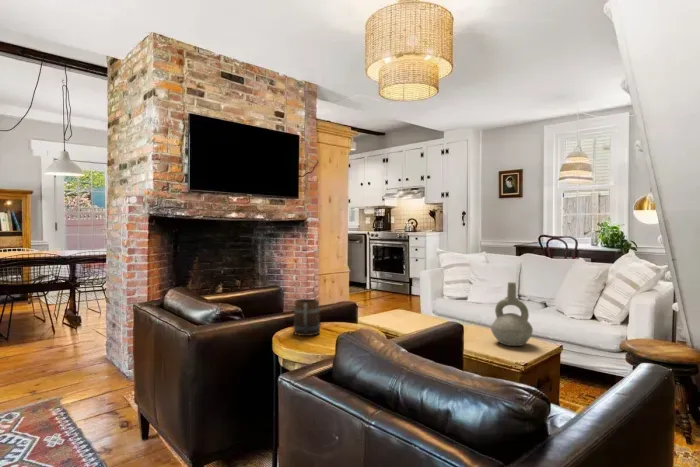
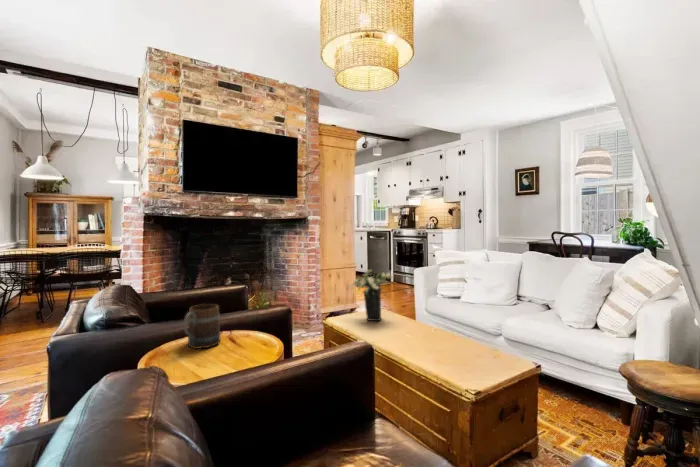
flower arrangement: none [379,270,422,320] -> present [350,270,392,321]
decorative vase: present [491,282,533,346] -> none [450,288,498,365]

